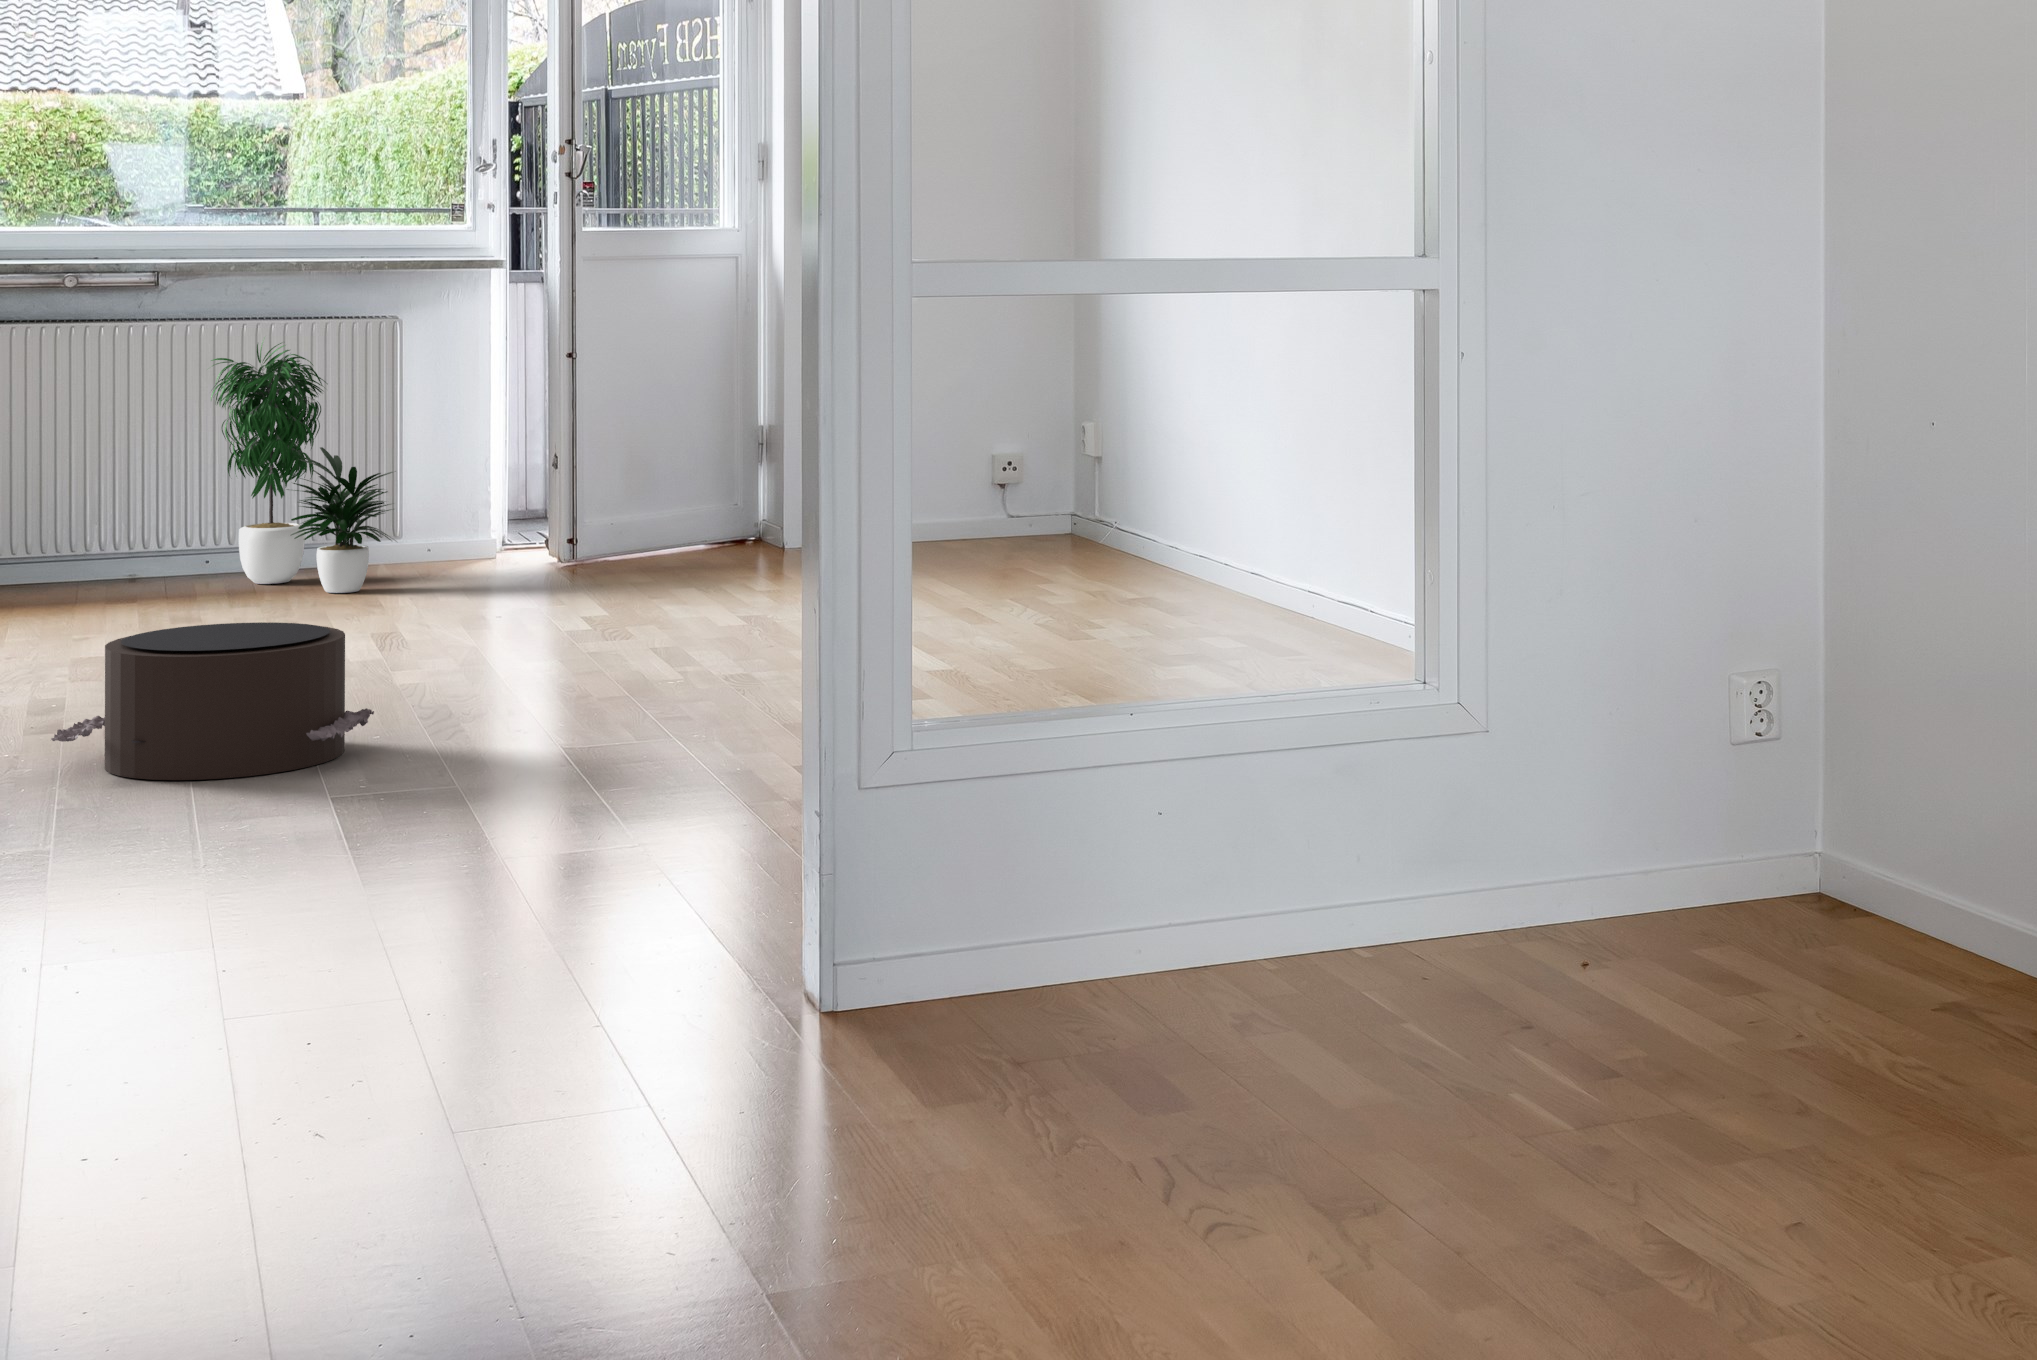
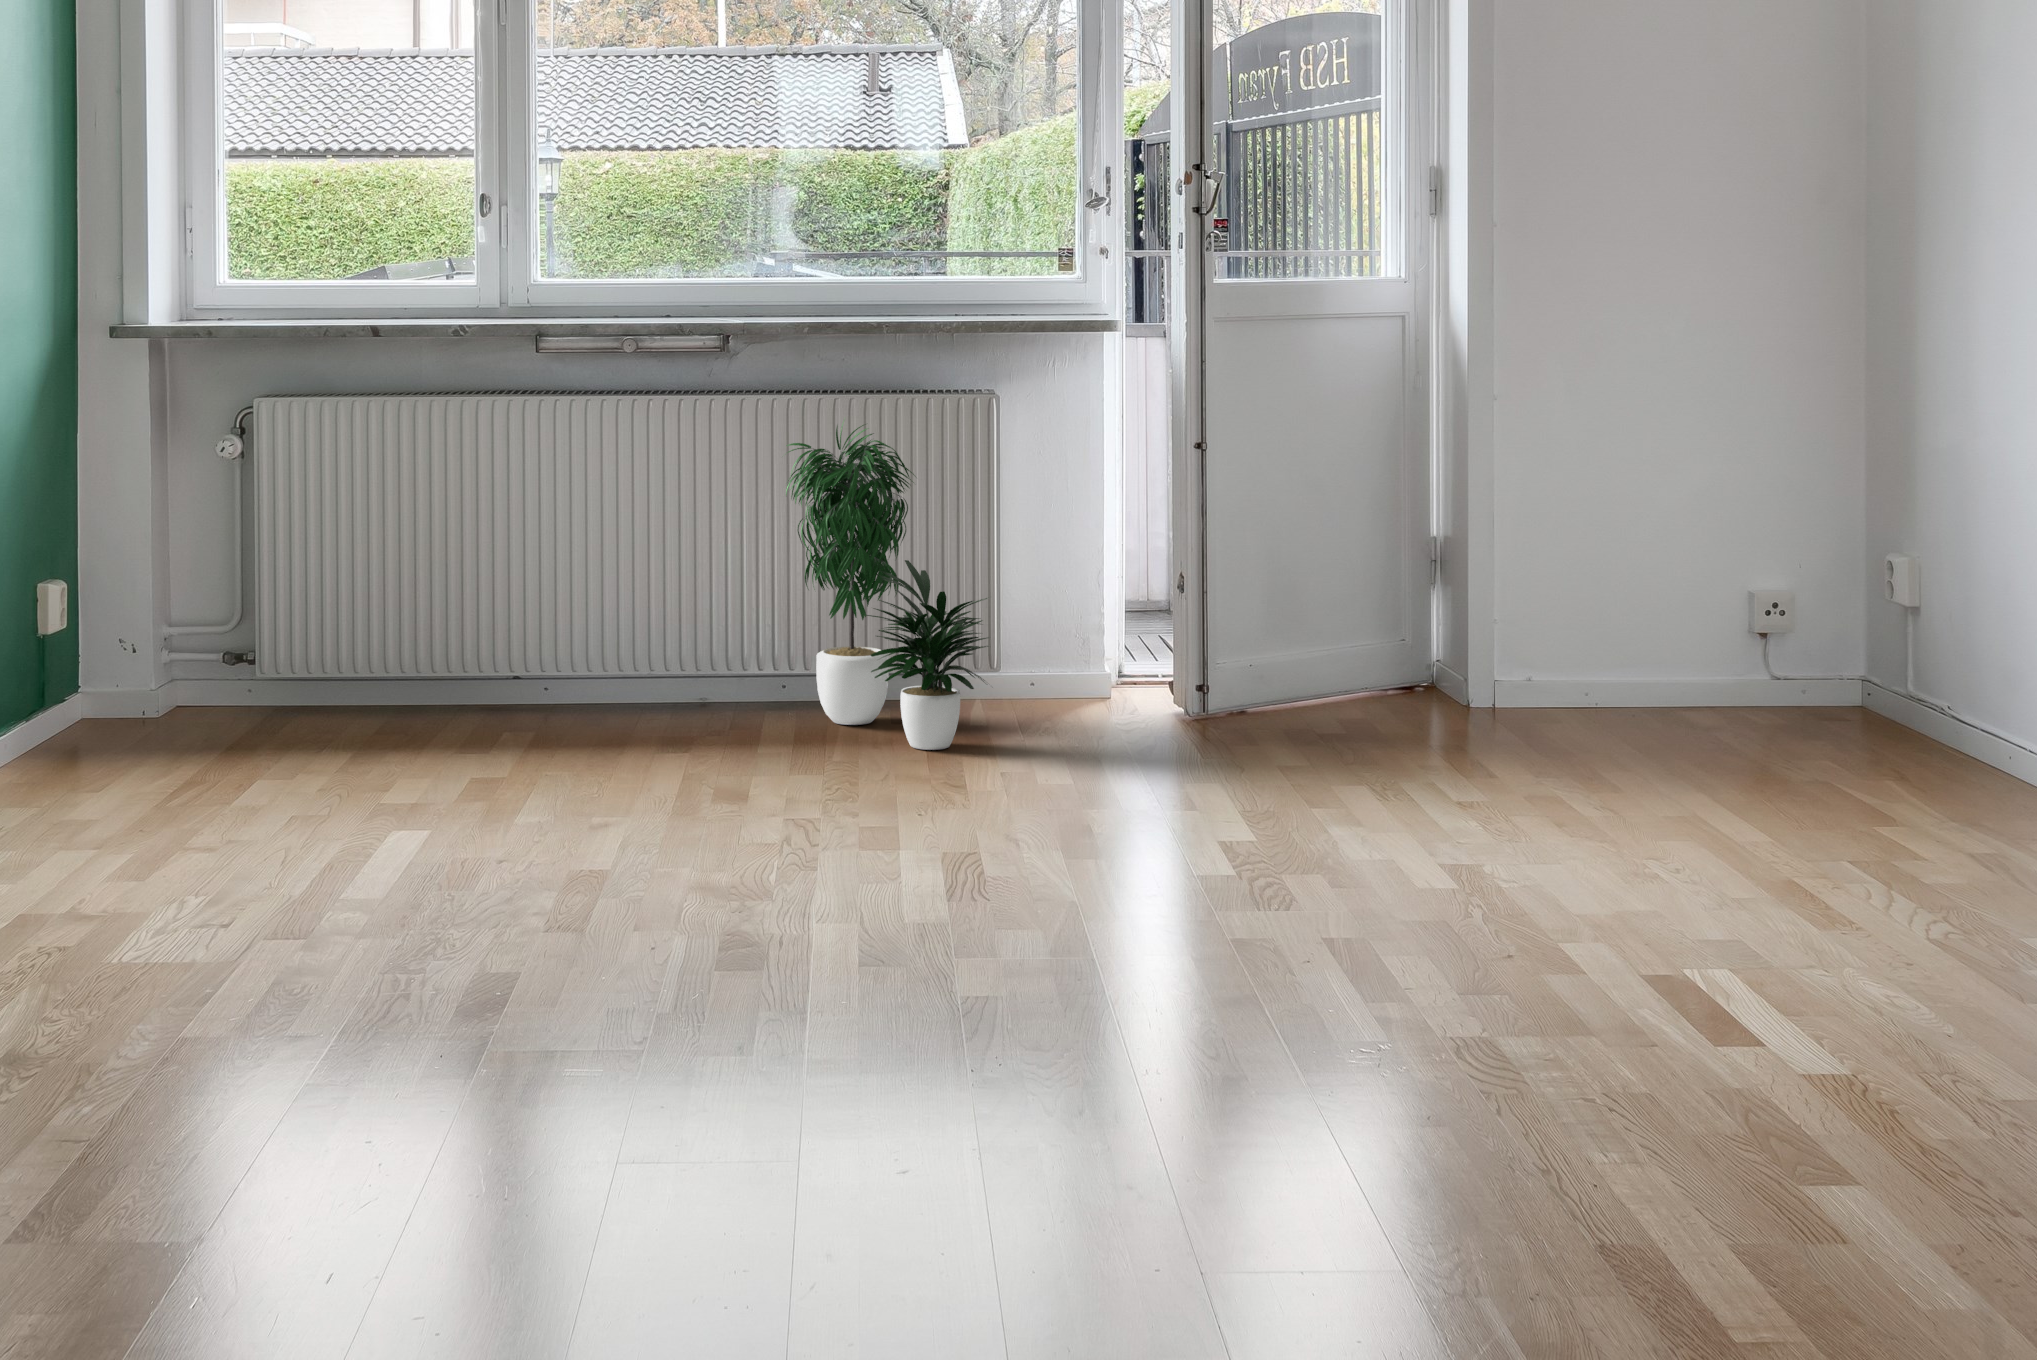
pouf: present [51,622,374,780] -> none [502,912,950,1203]

